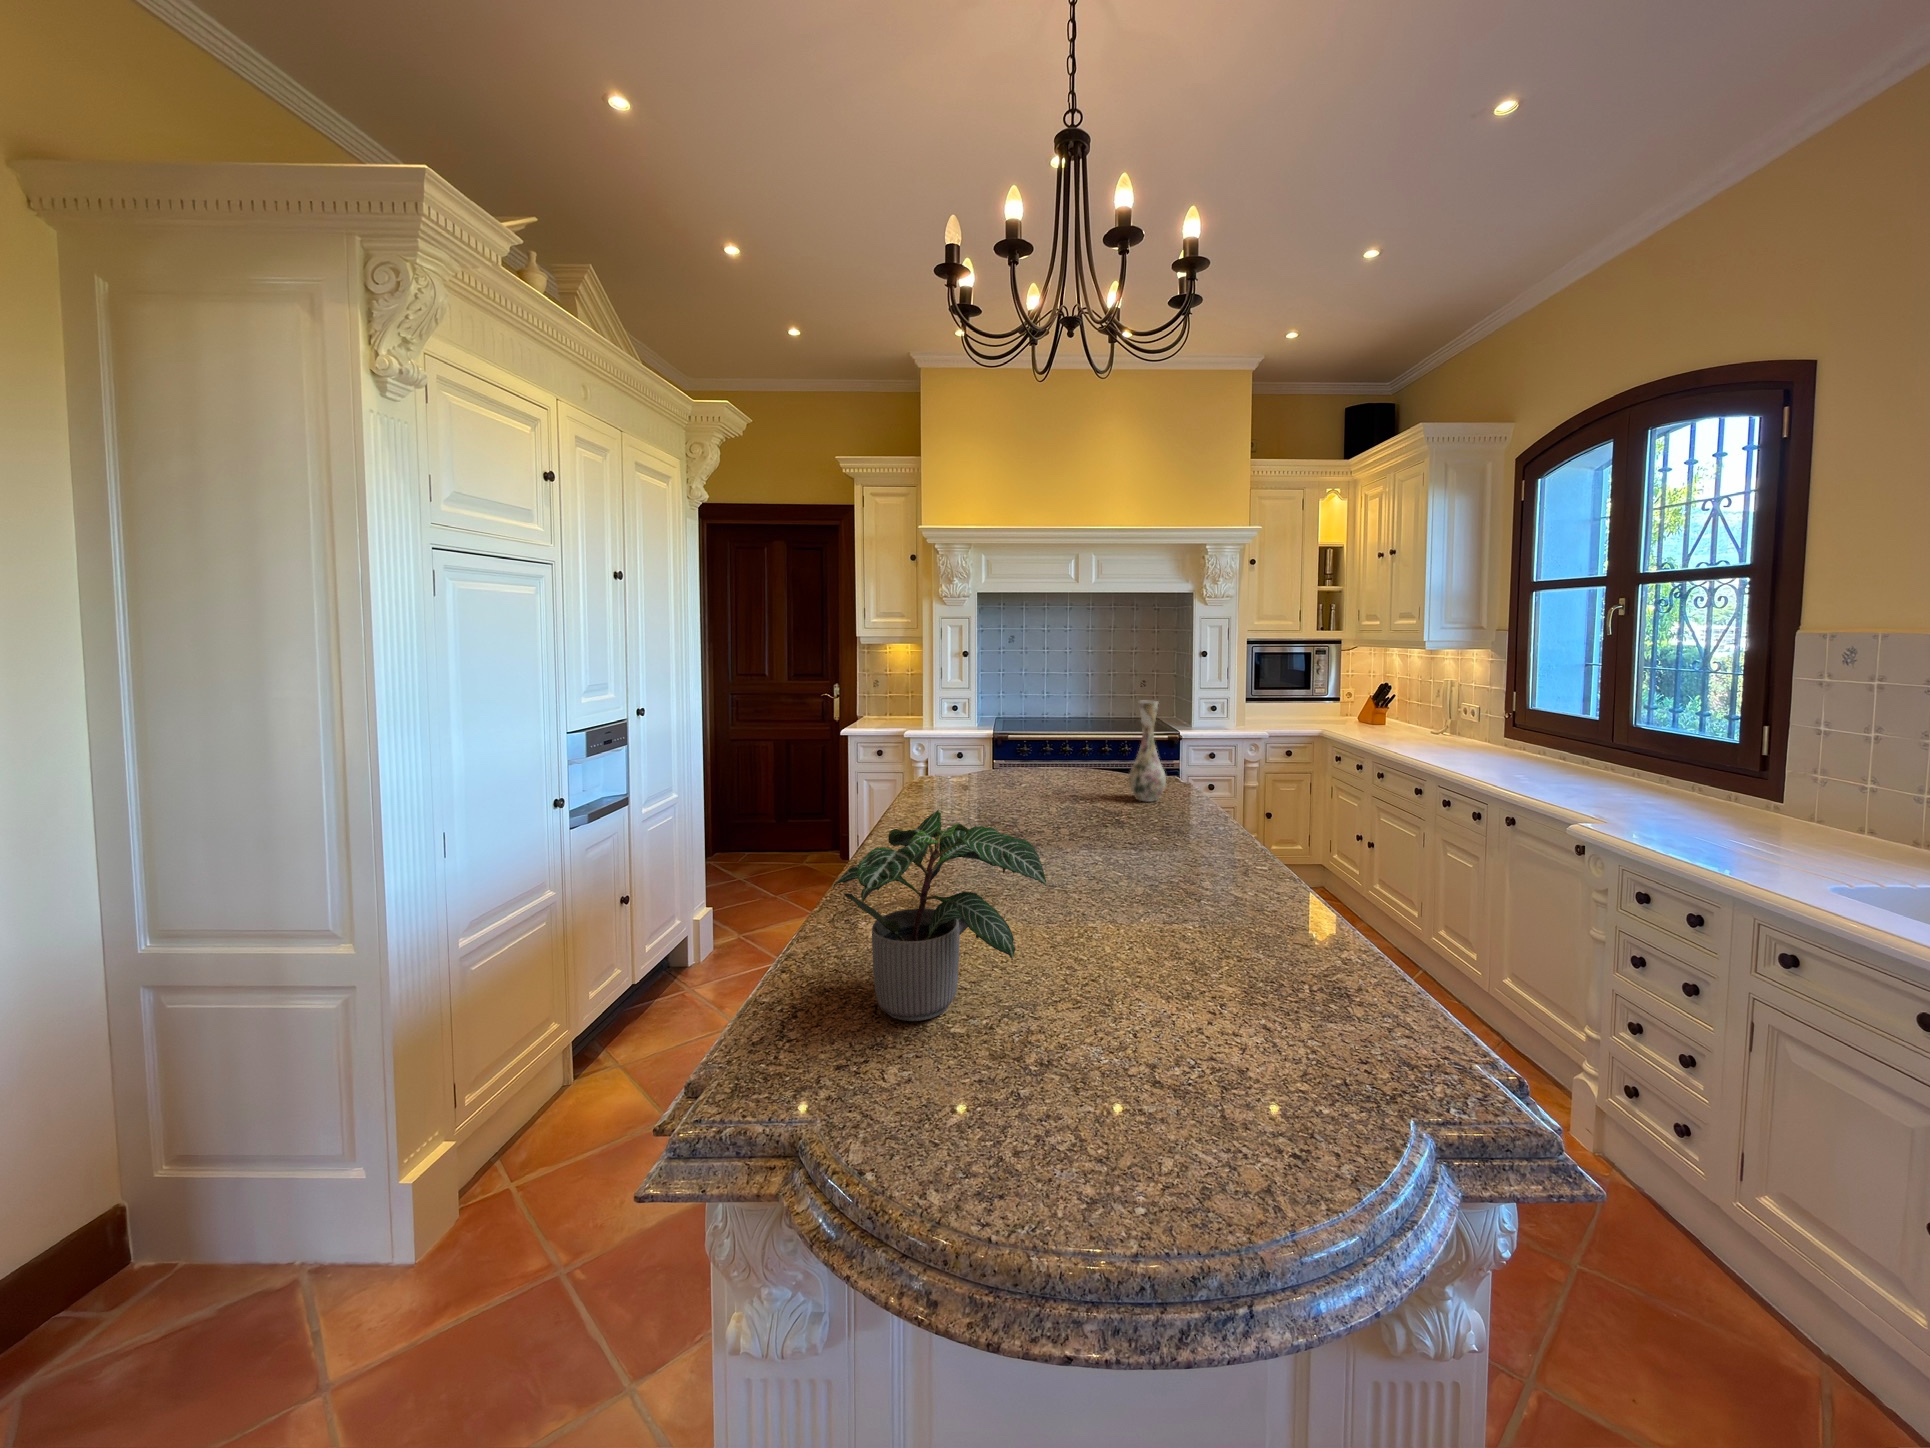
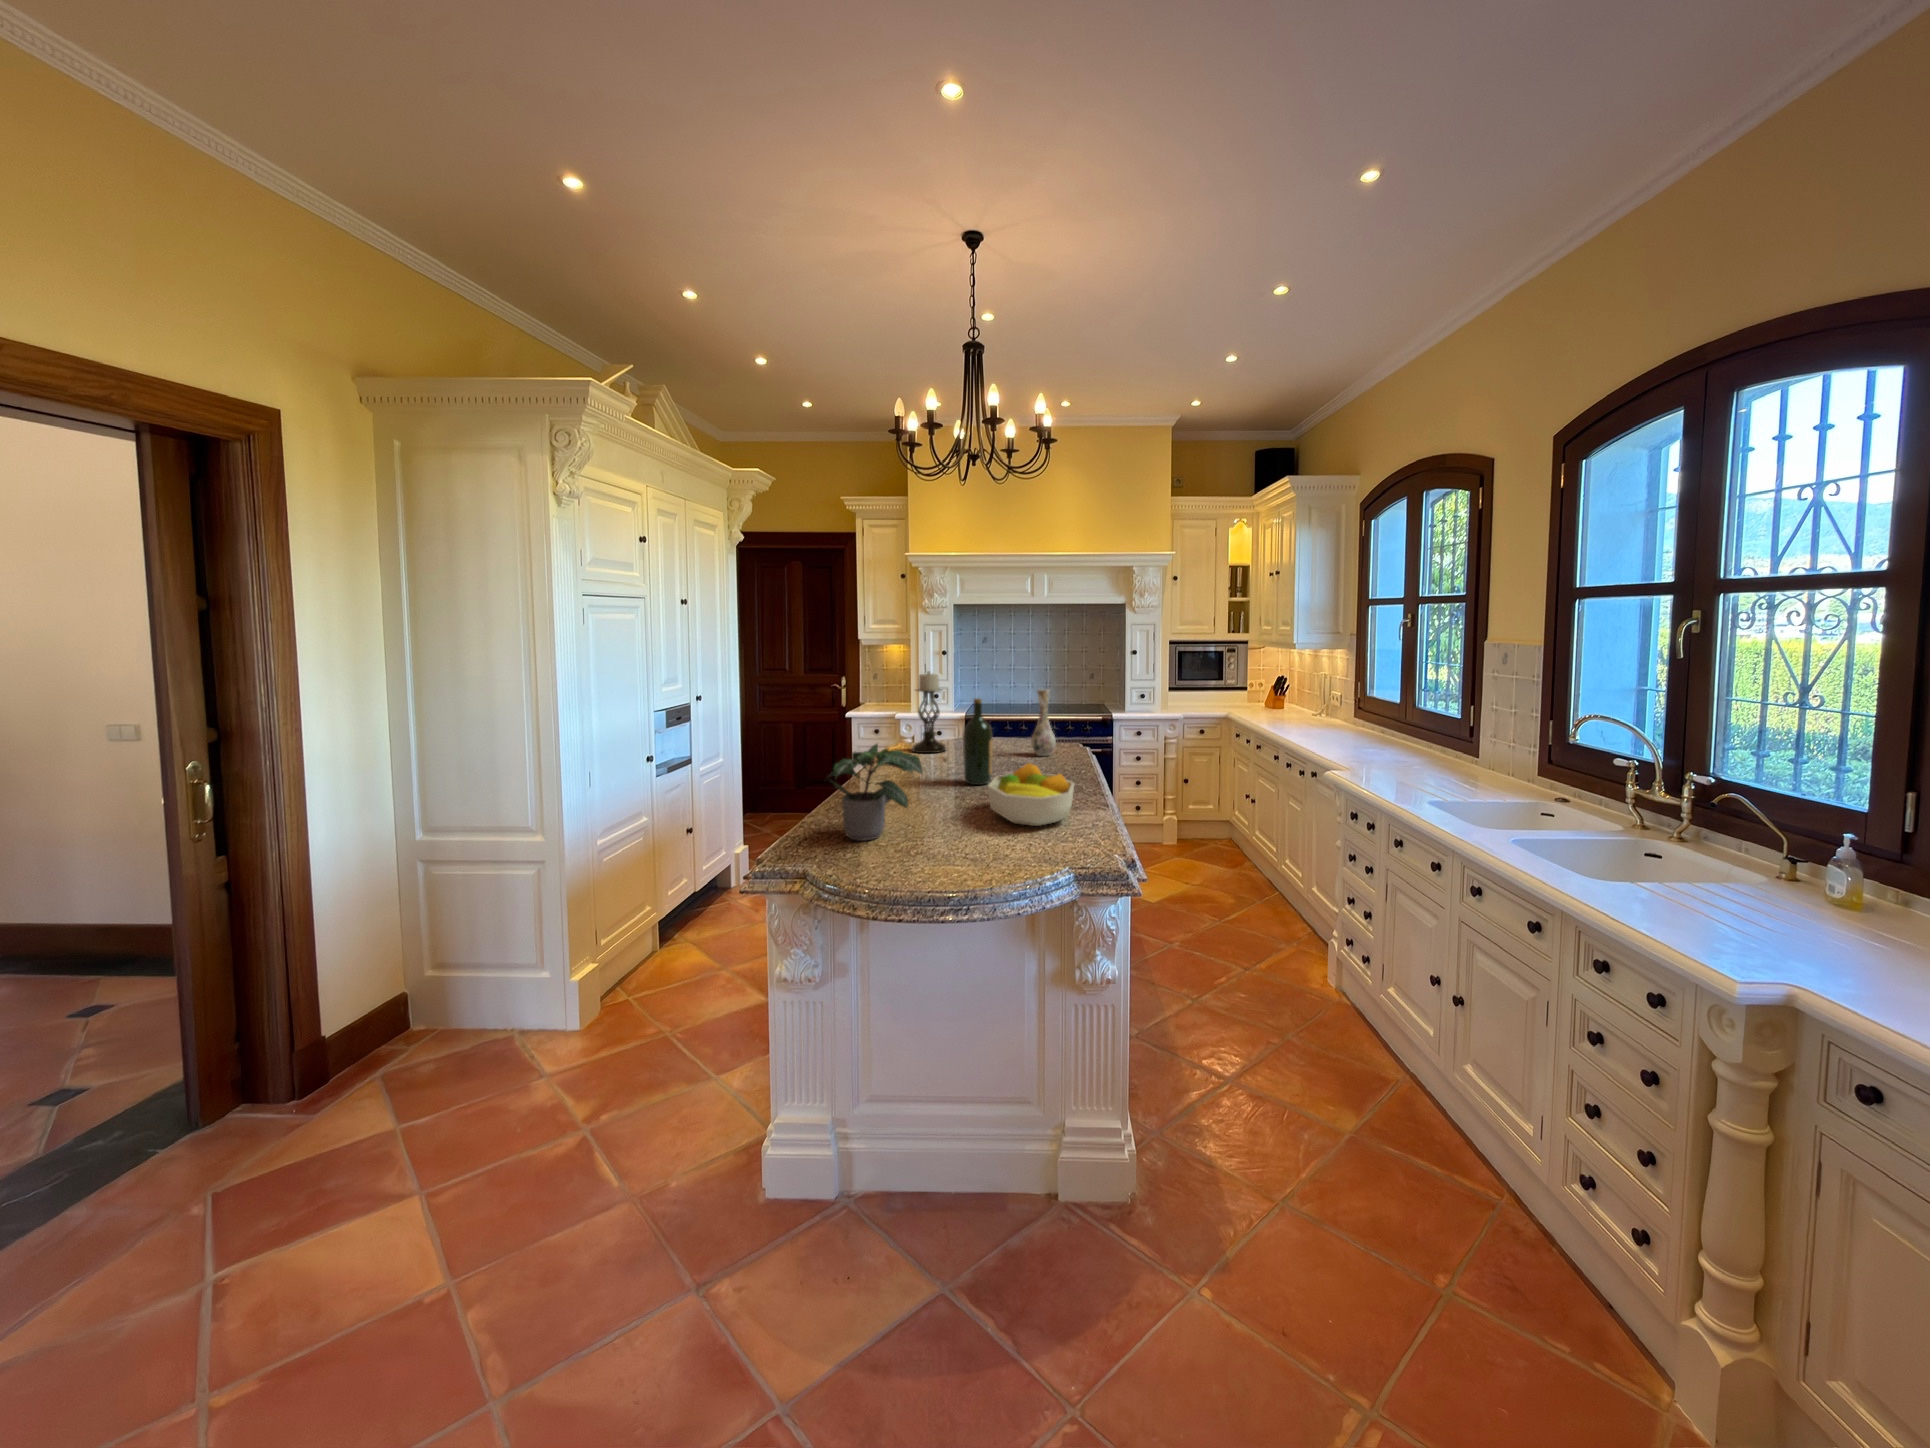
candle holder: none [948,674,998,796] -> present [912,671,946,753]
wine bottle: none [1054,717,1102,861] -> present [963,699,993,785]
fruit bowl: none [1139,835,1314,971] -> present [988,763,1074,826]

